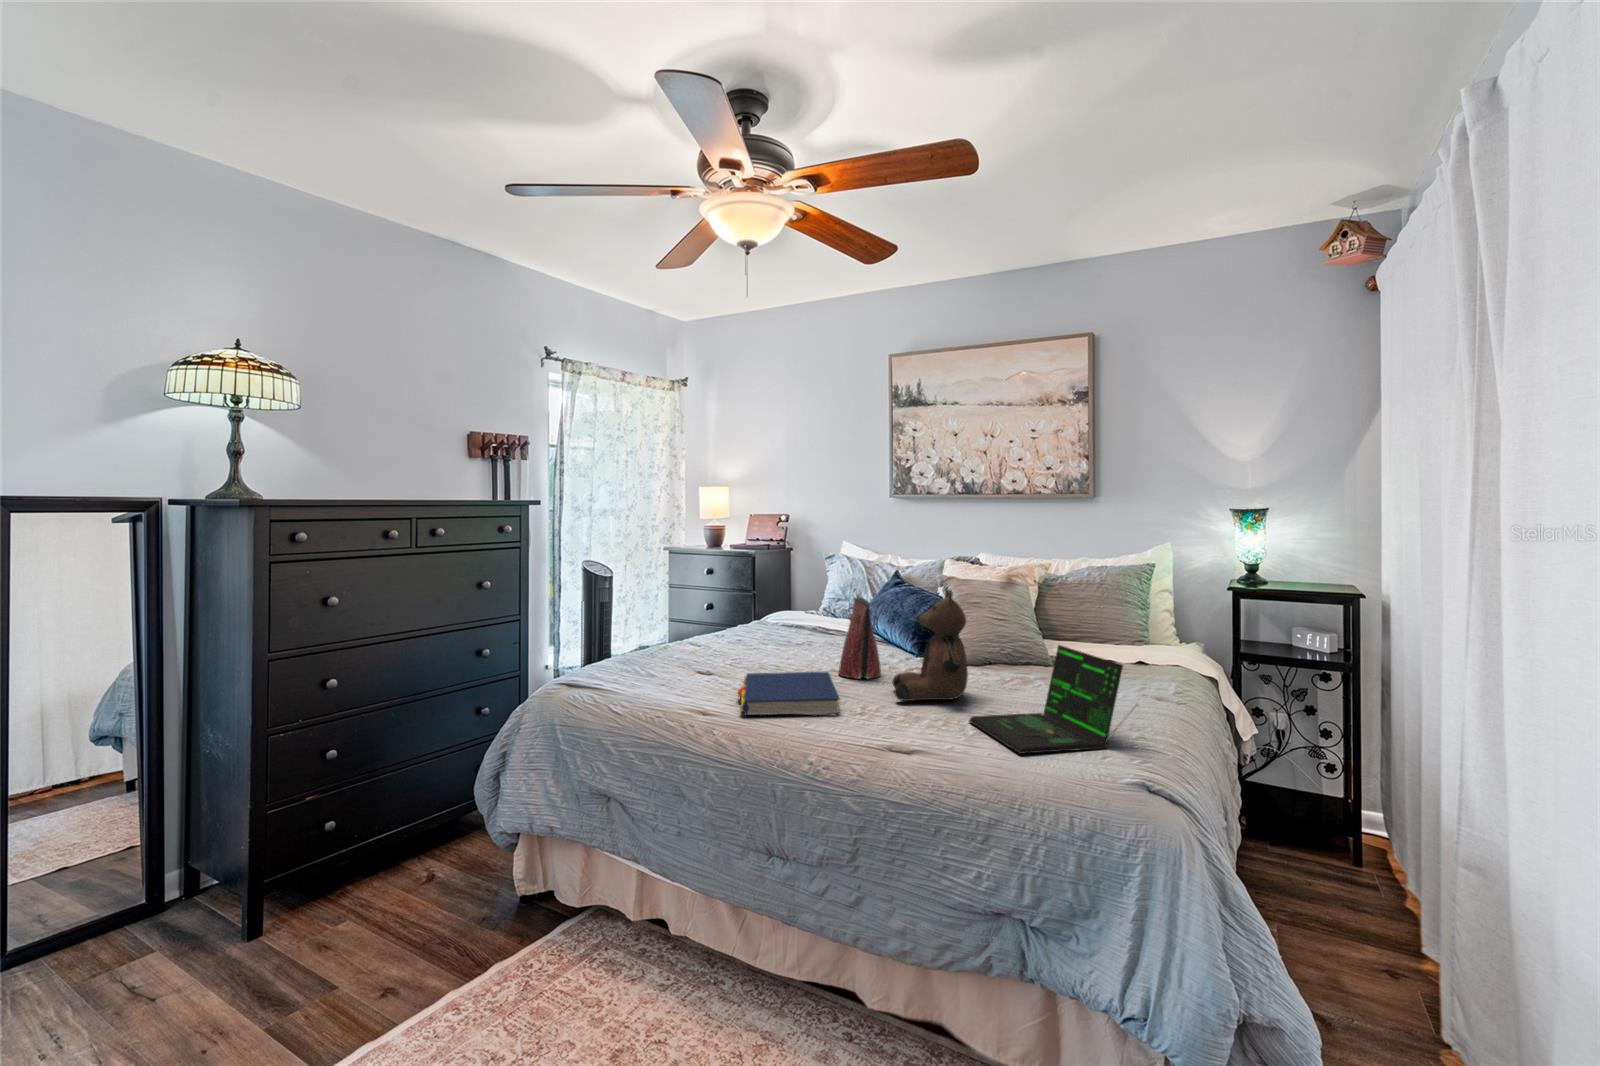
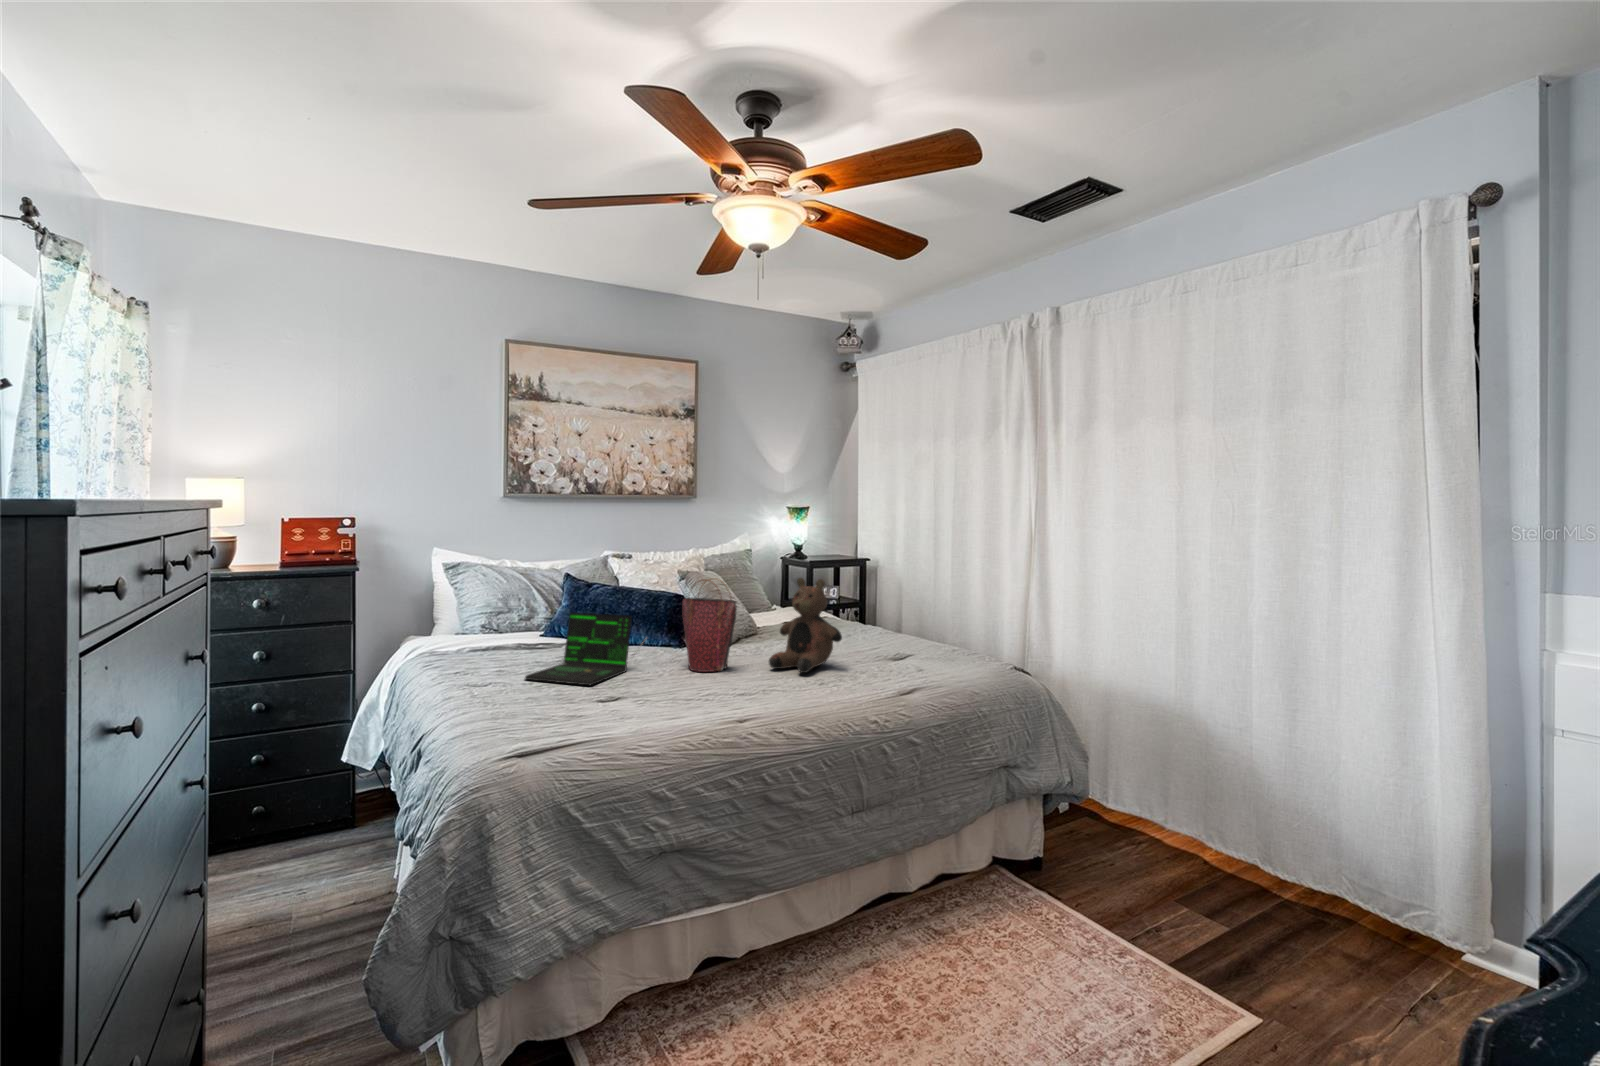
laptop: present [969,645,1138,754] -> present [525,612,646,685]
book: present [738,671,840,715] -> none [672,667,808,711]

